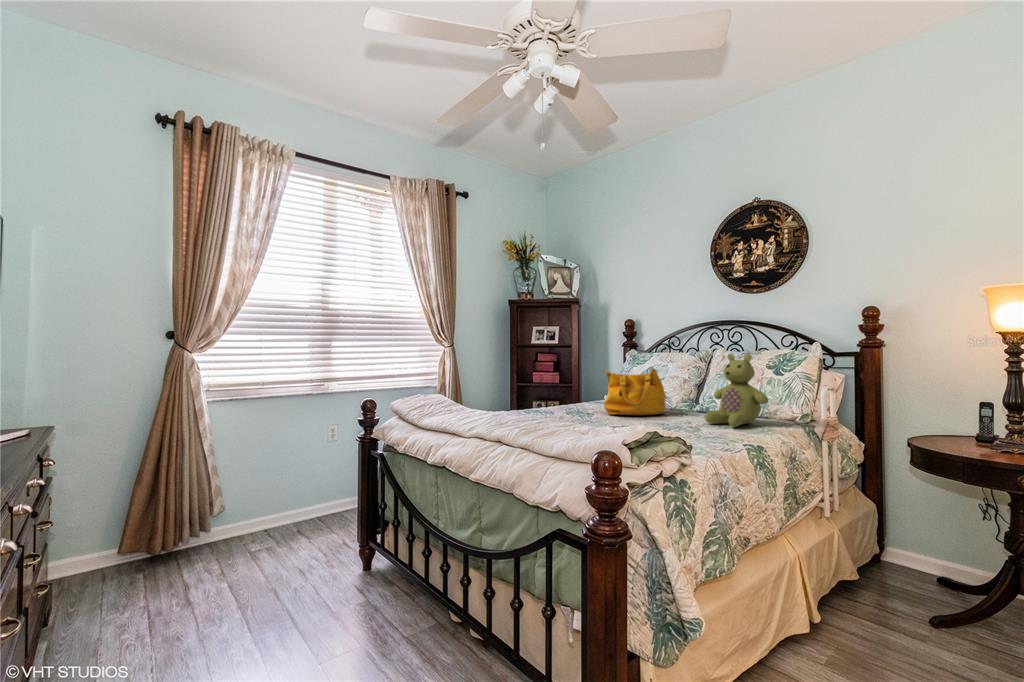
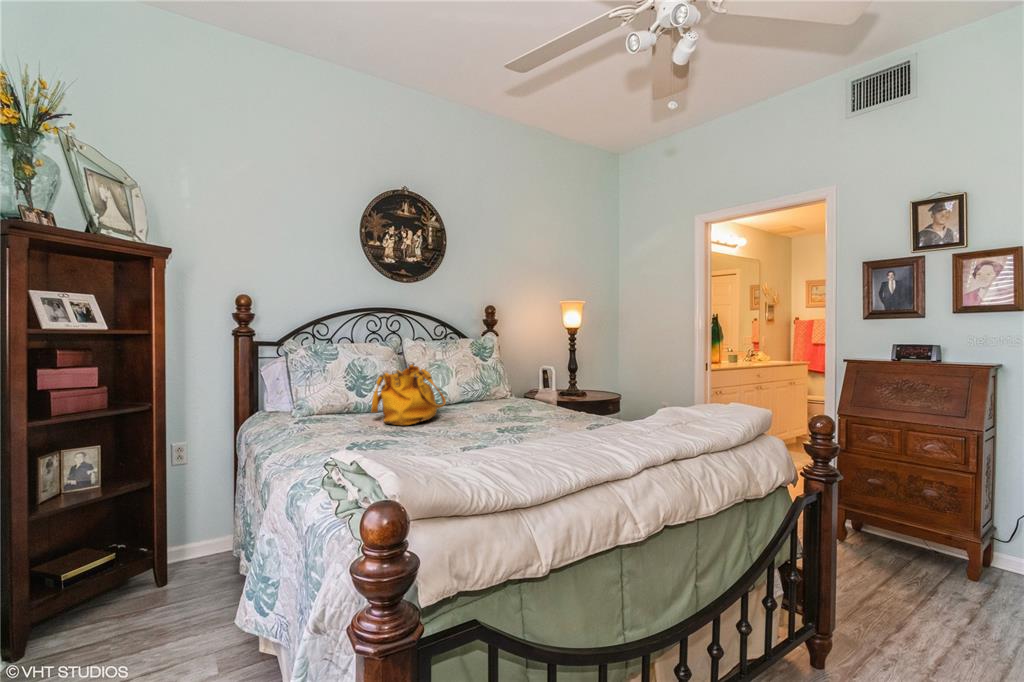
stuffed bear: present [704,354,768,427] -> none [475,344,526,411]

